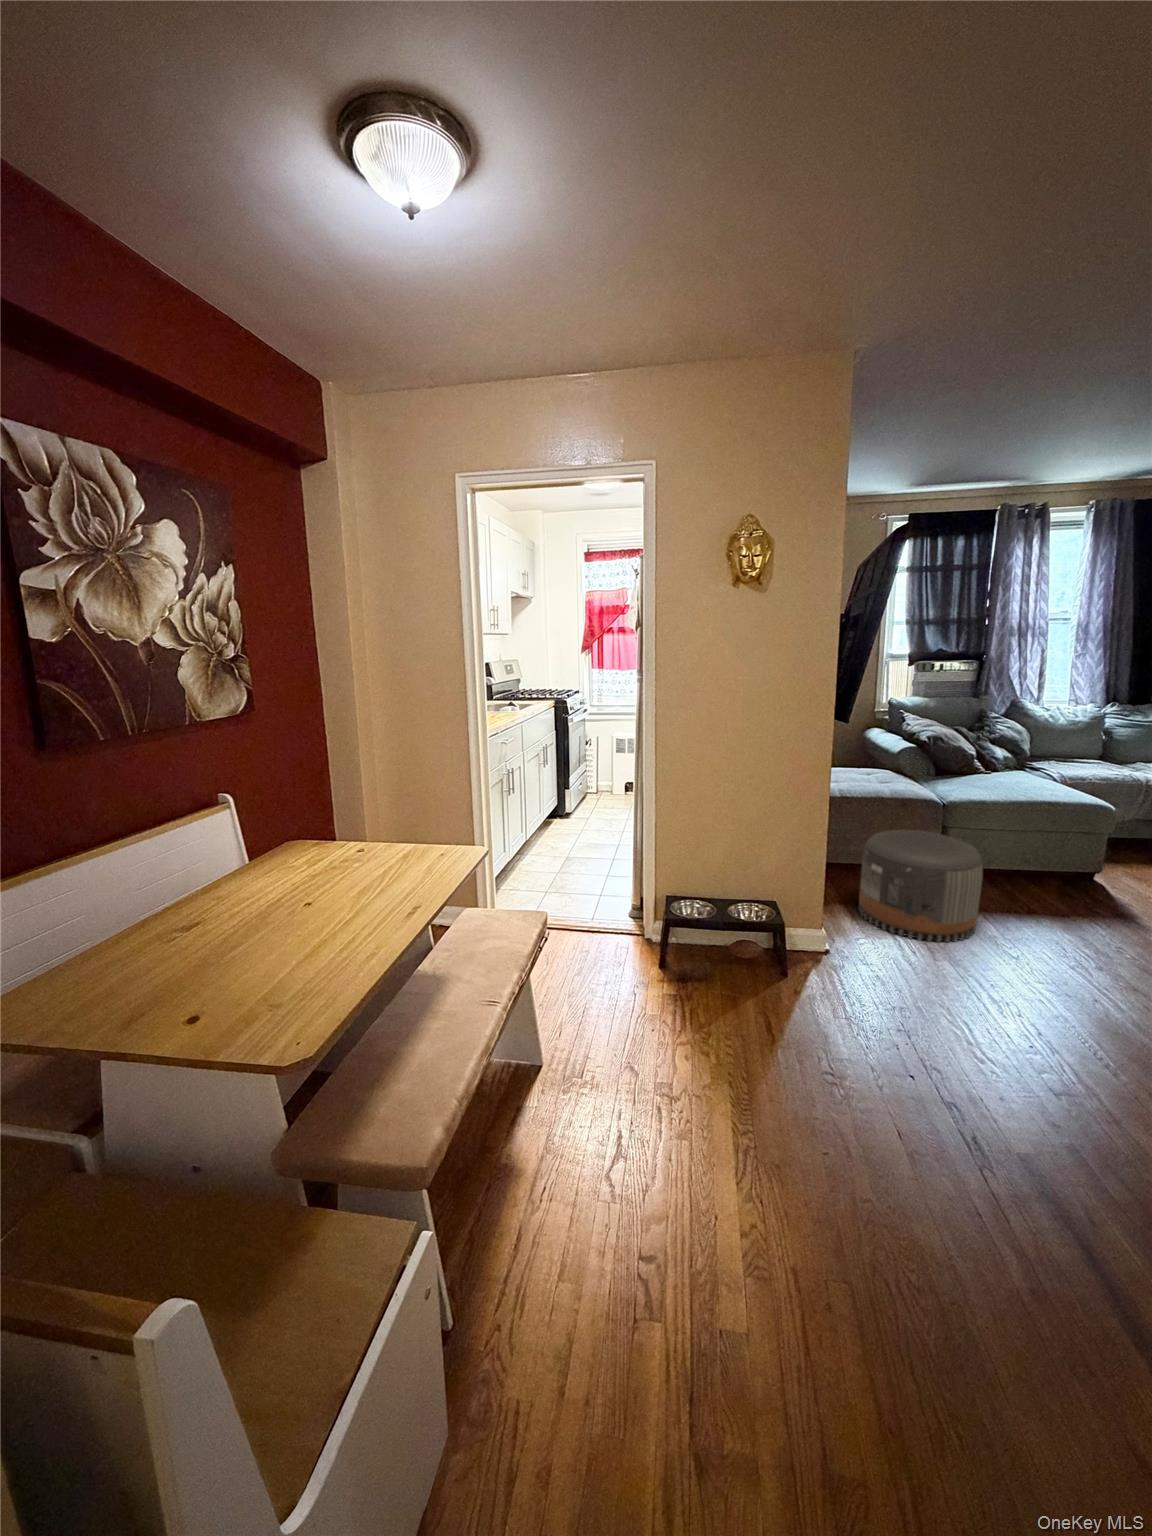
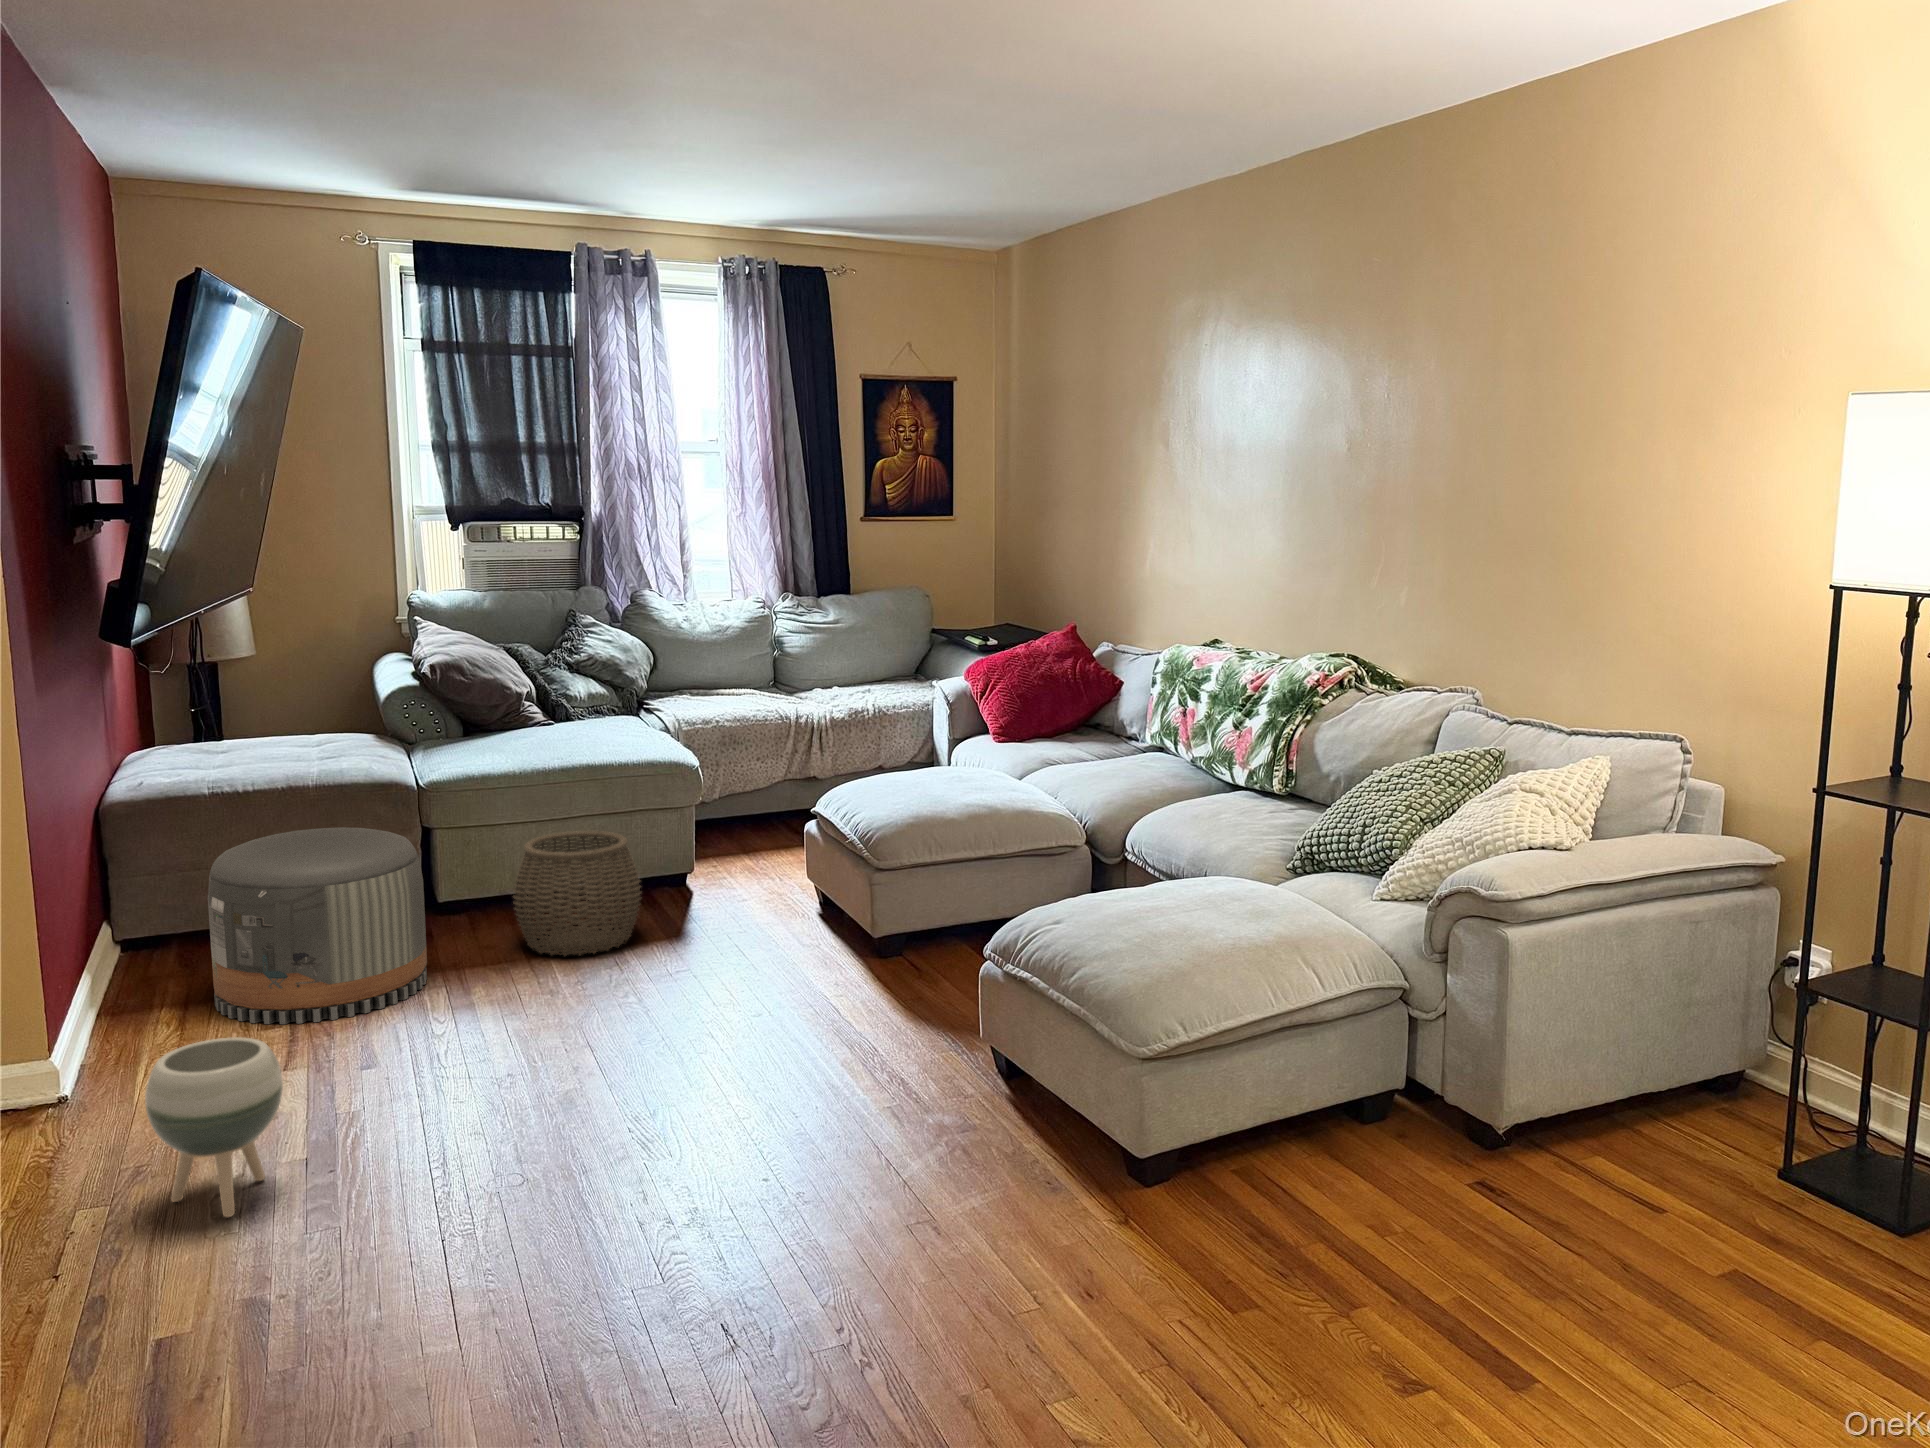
woven basket: none [1012,847,1105,926] -> present [514,831,641,957]
planter: none [952,989,1042,1108] -> present [145,1037,283,1217]

